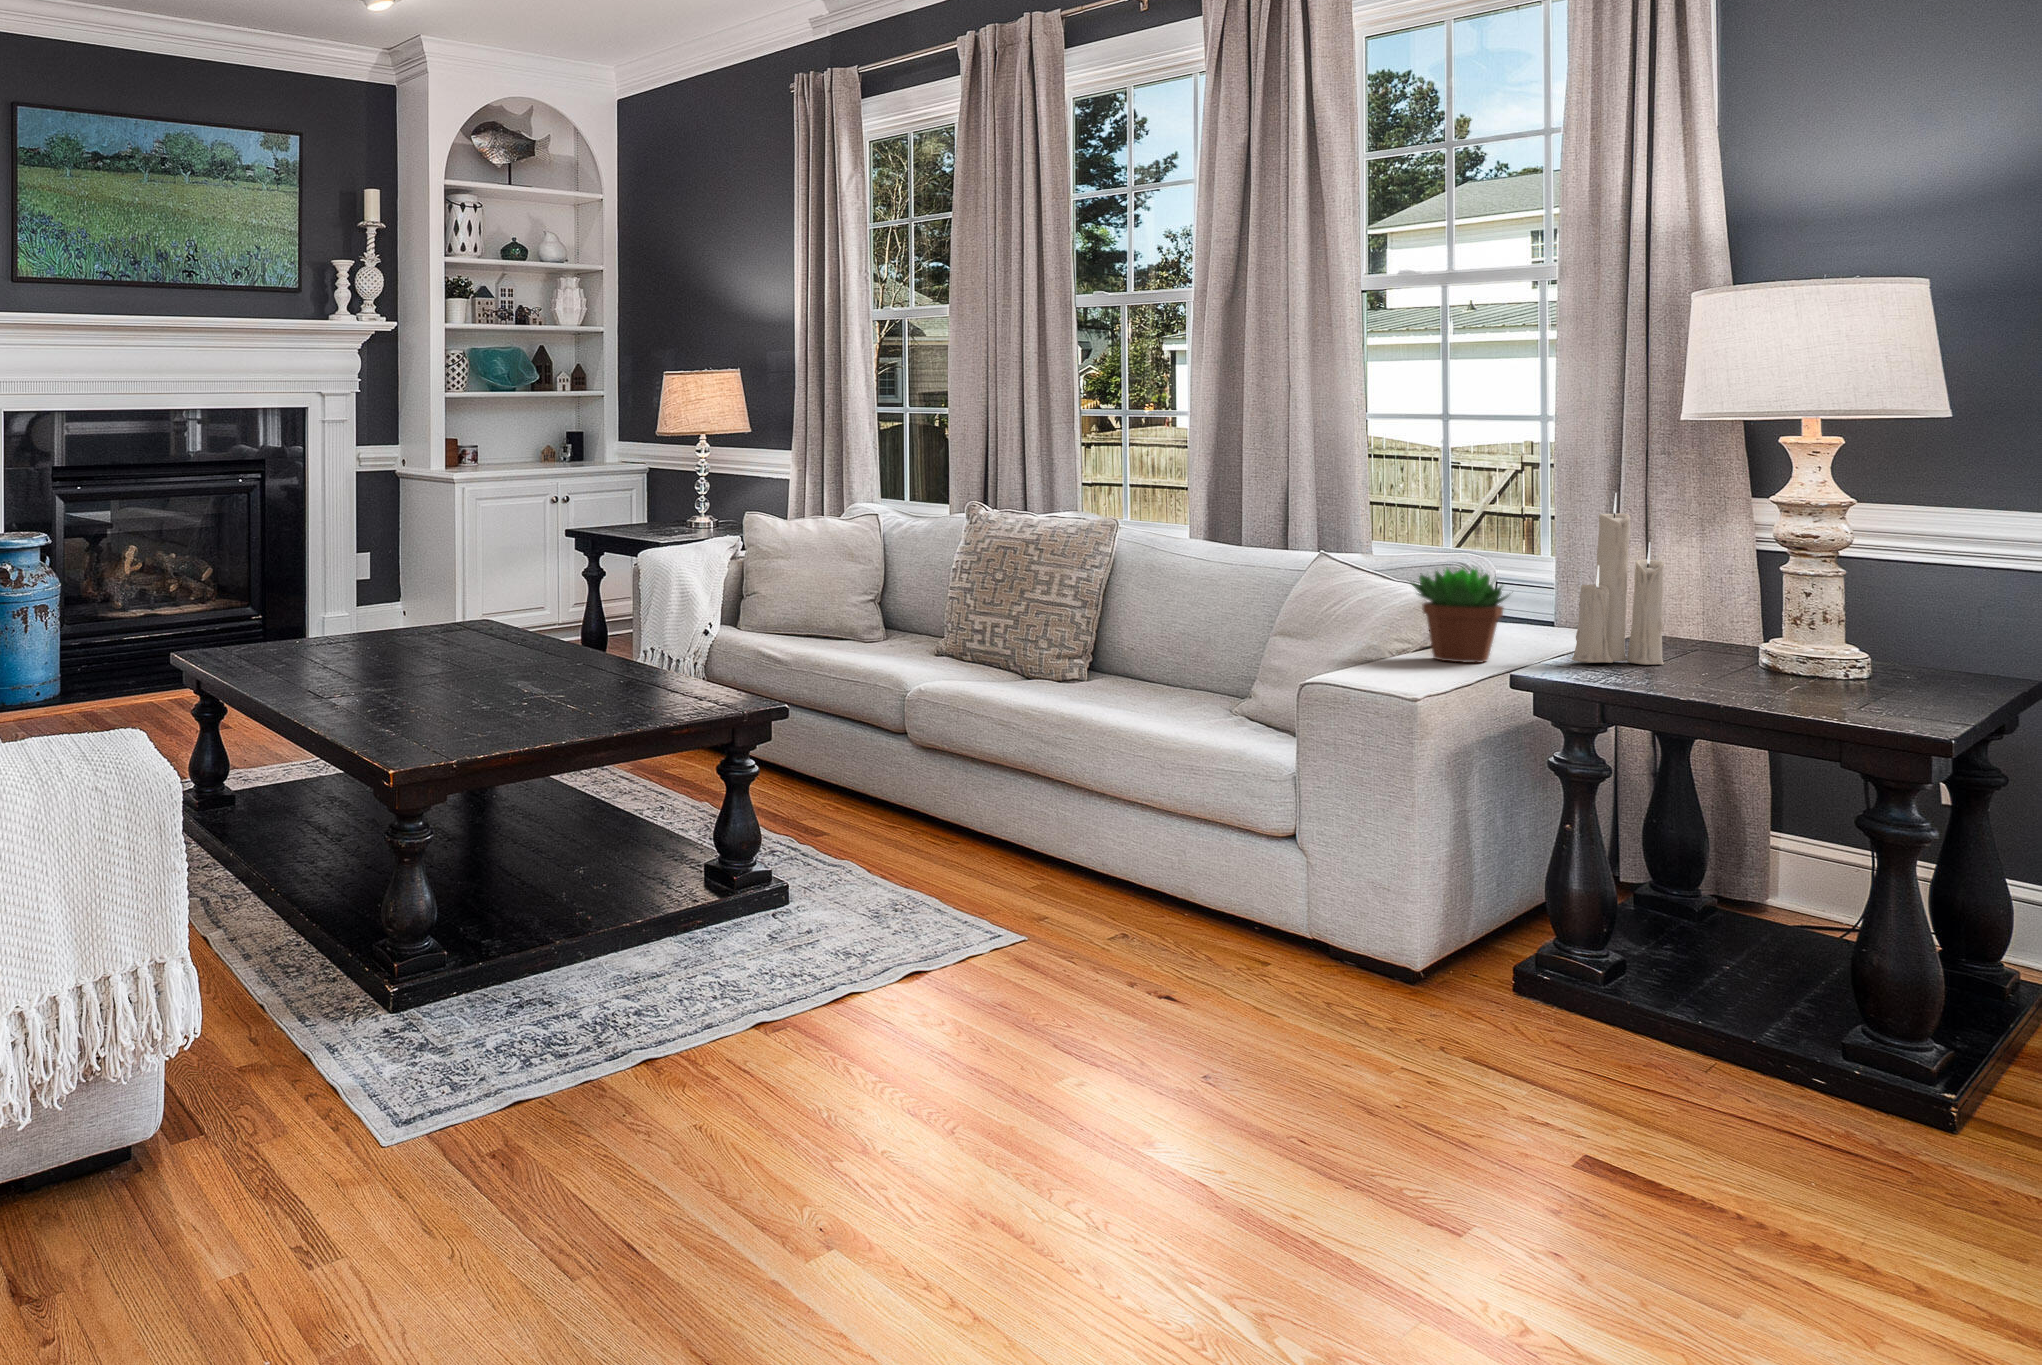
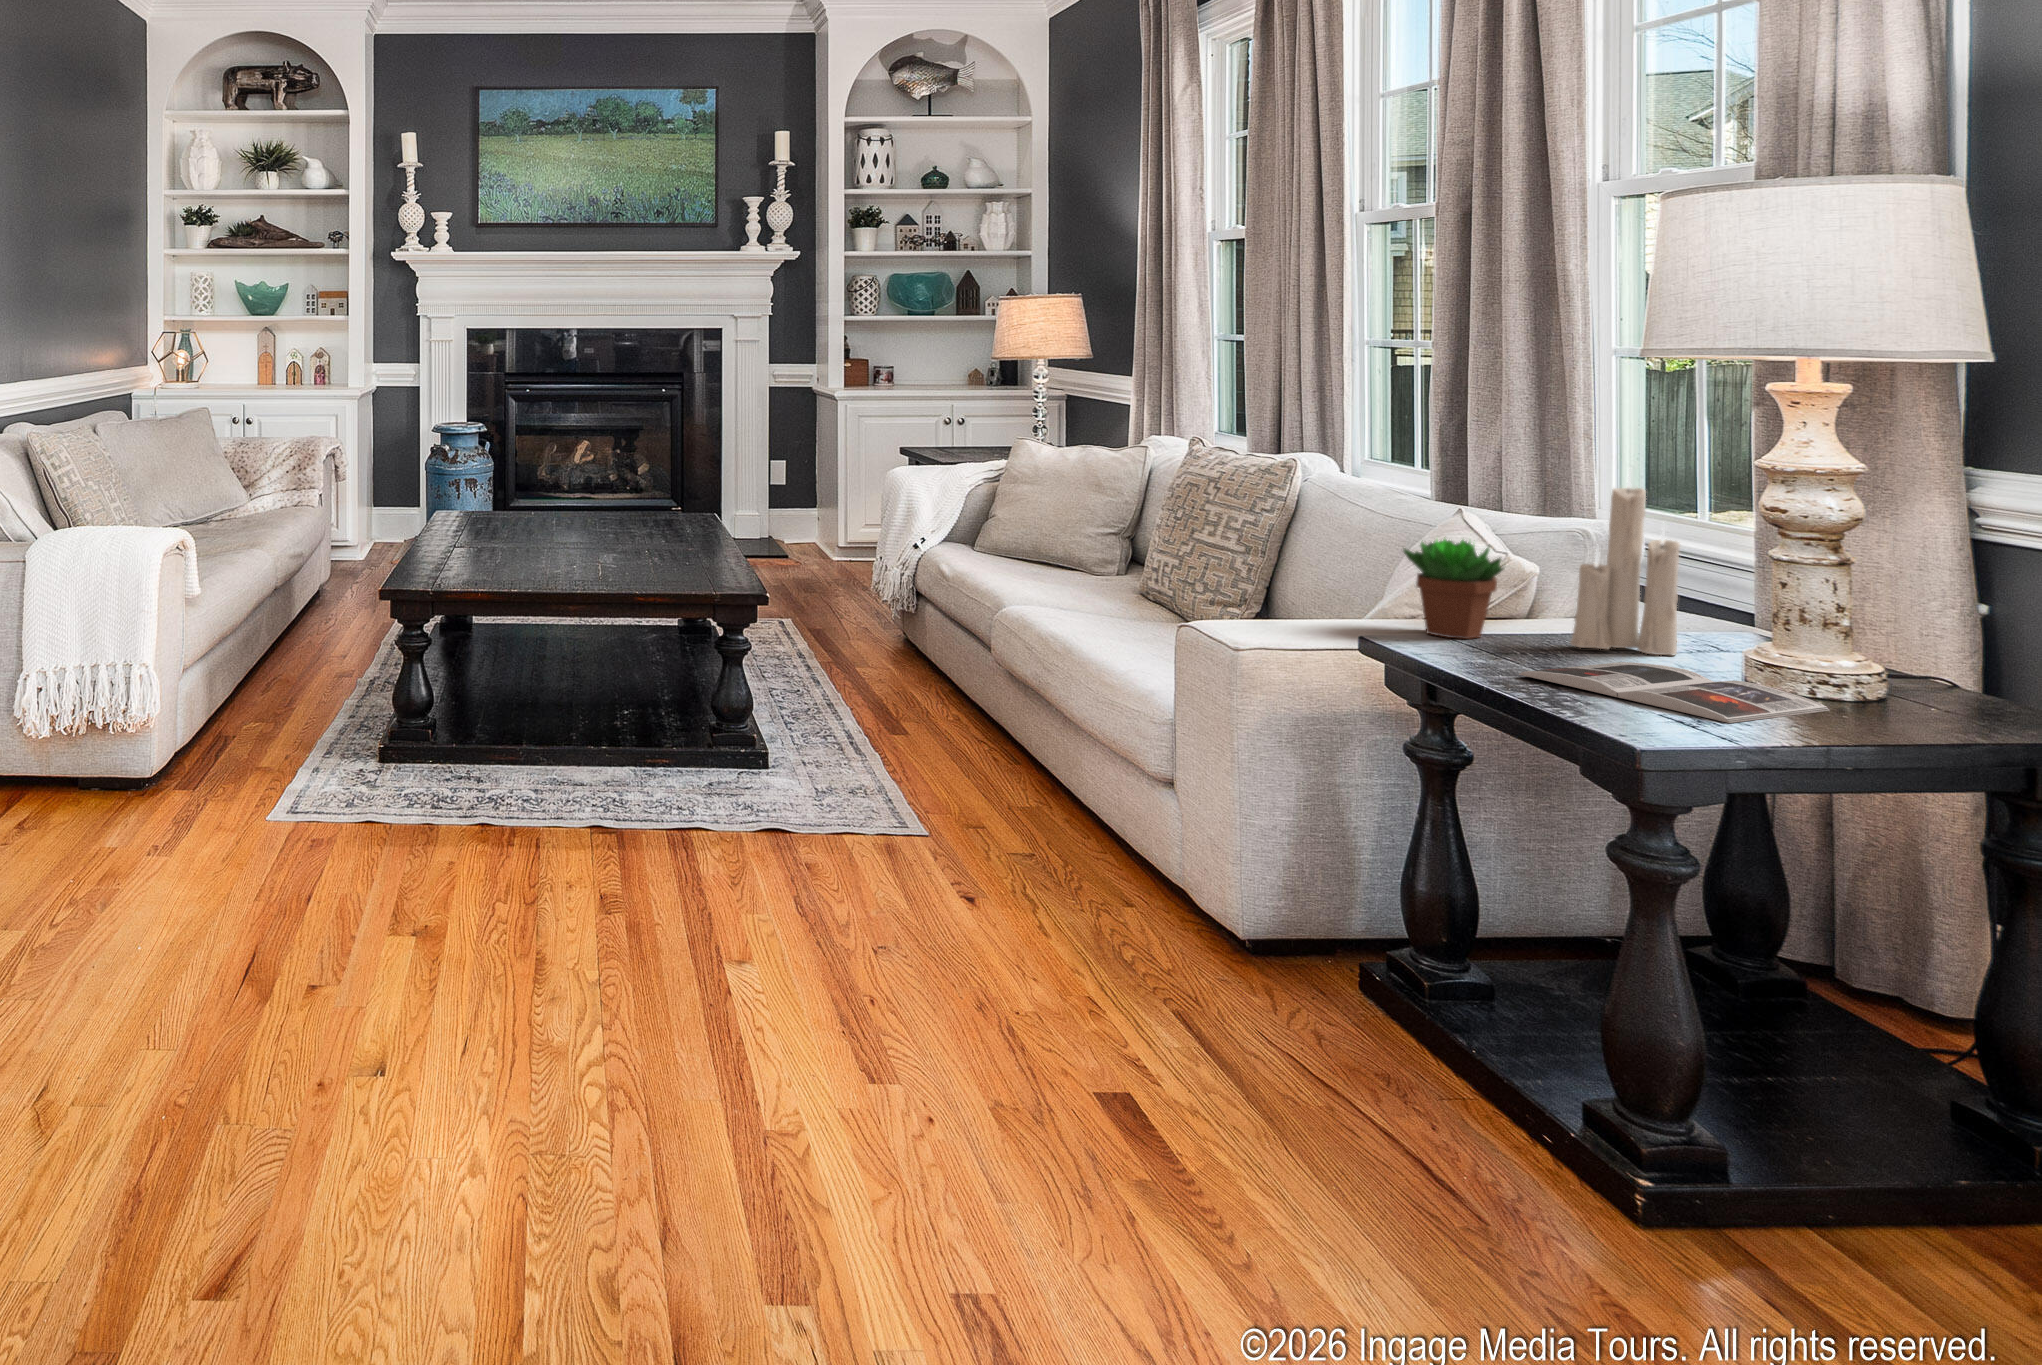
magazine: none [1620,670,1893,710] -> present [1519,662,1829,723]

